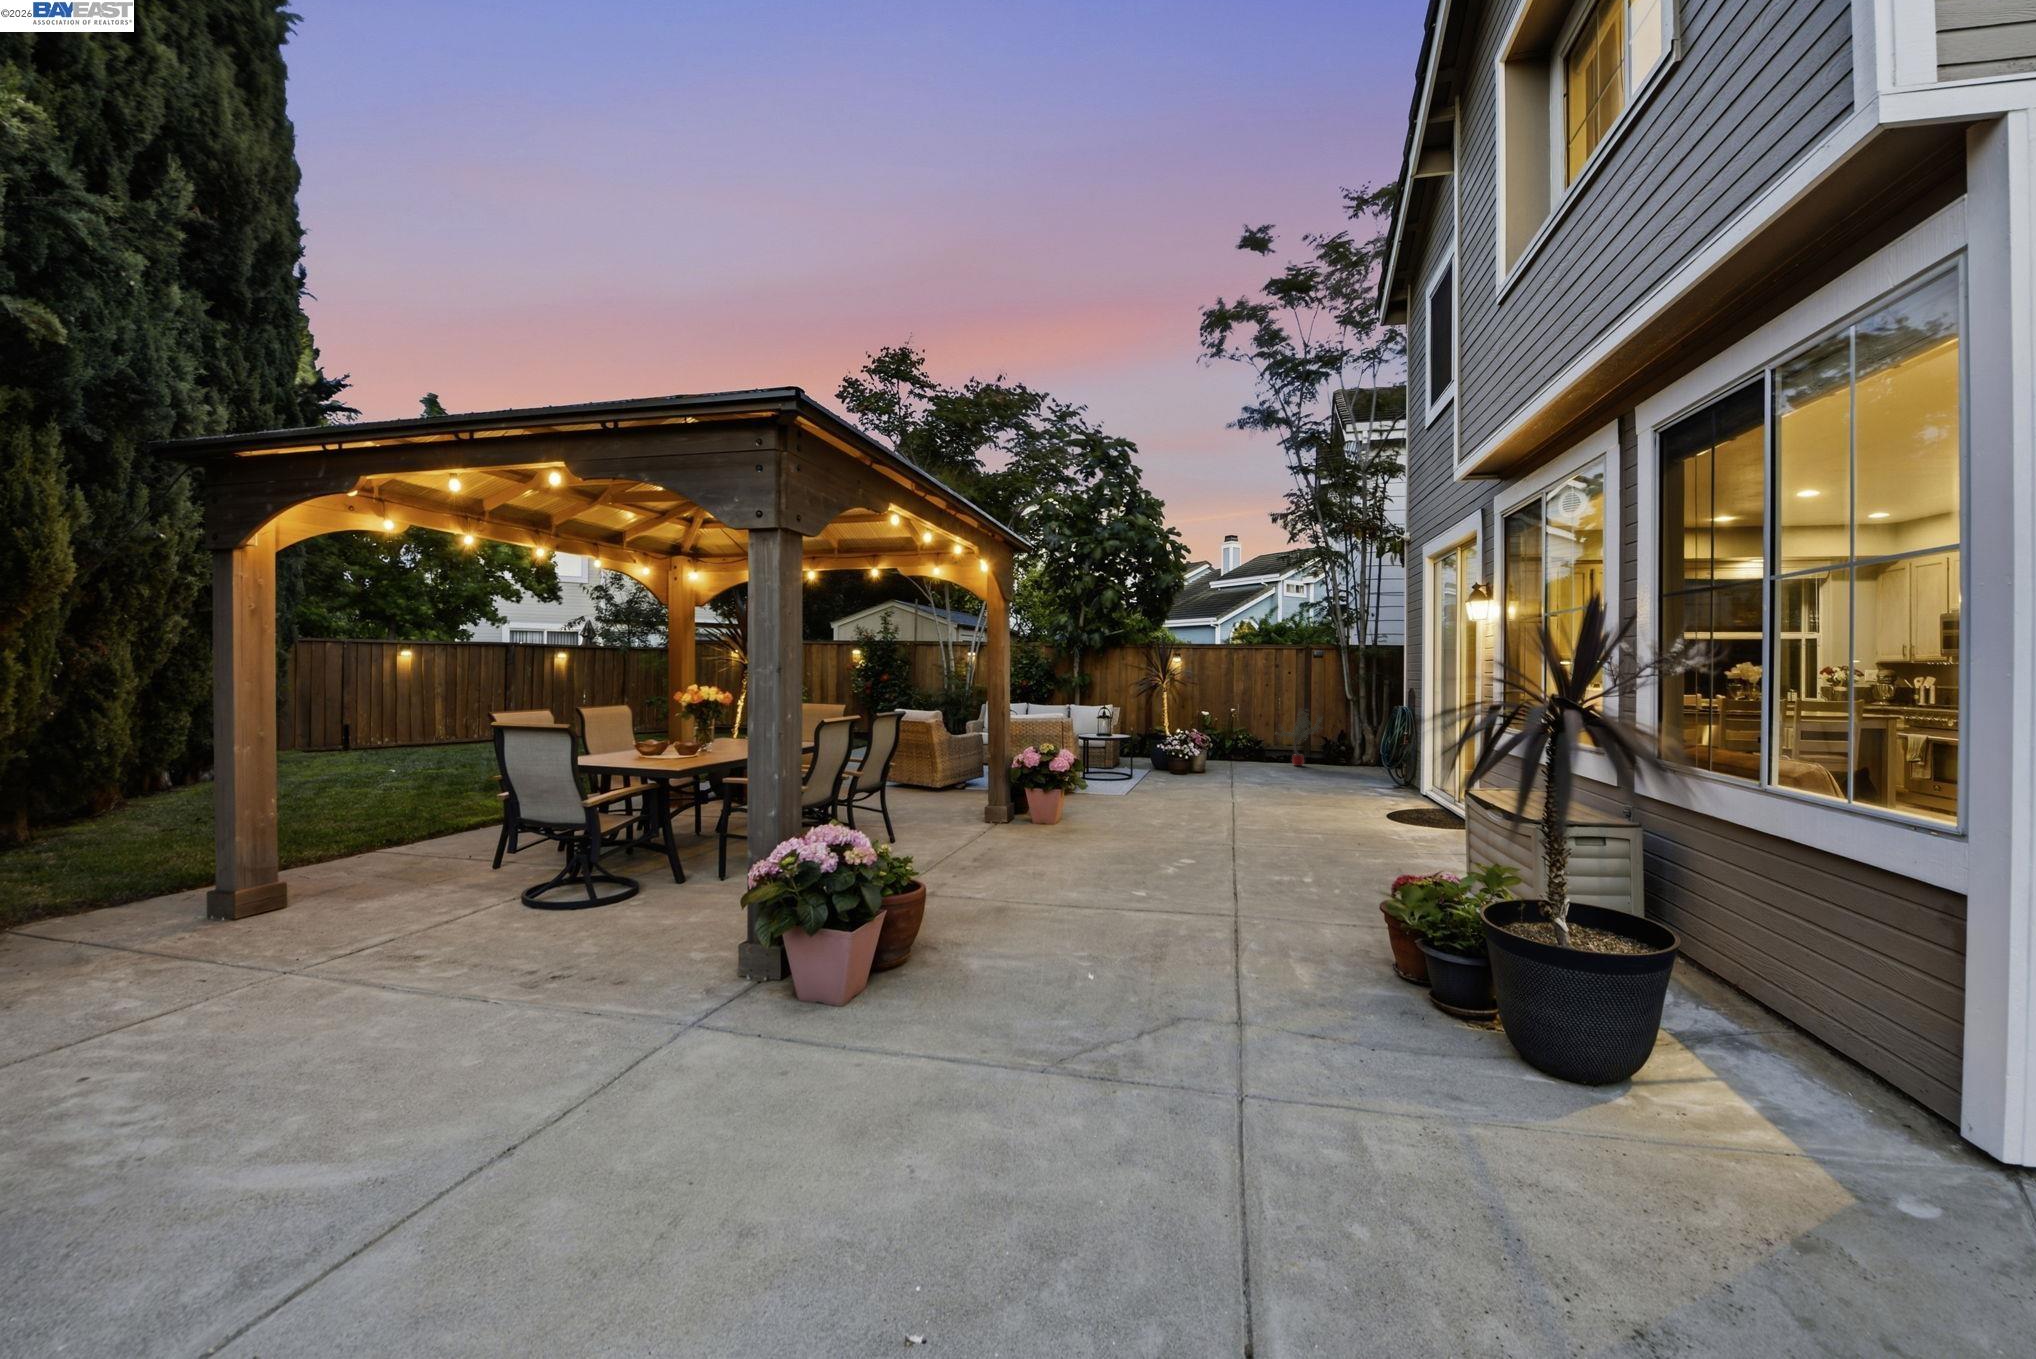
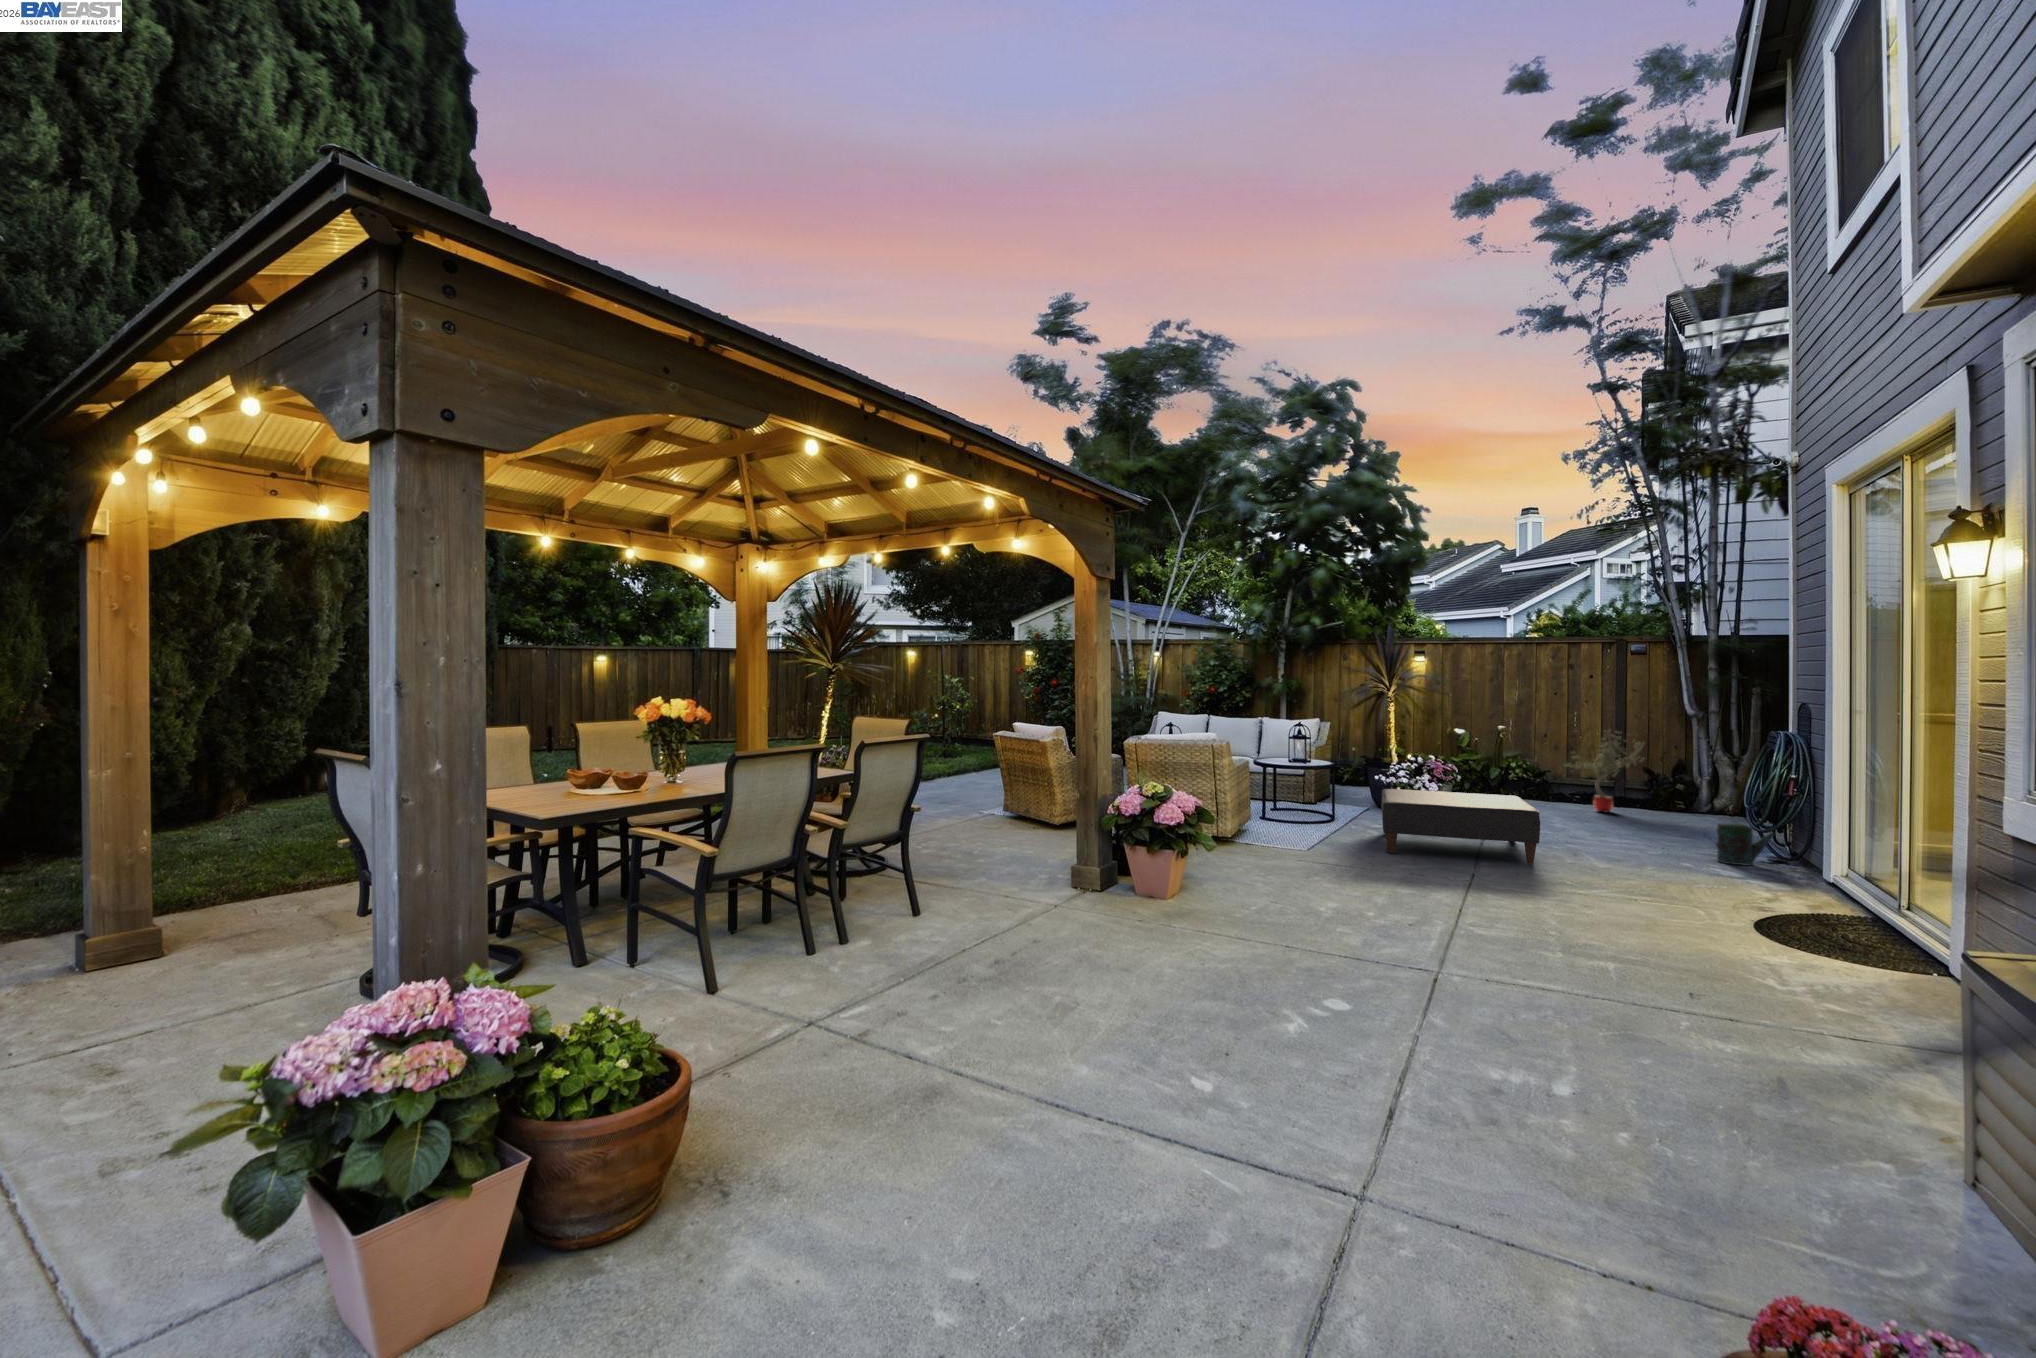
ottoman: none [1168,752,1273,796] -> present [1381,789,1540,864]
watering can: none [1361,762,1404,790] -> present [1706,823,1778,866]

